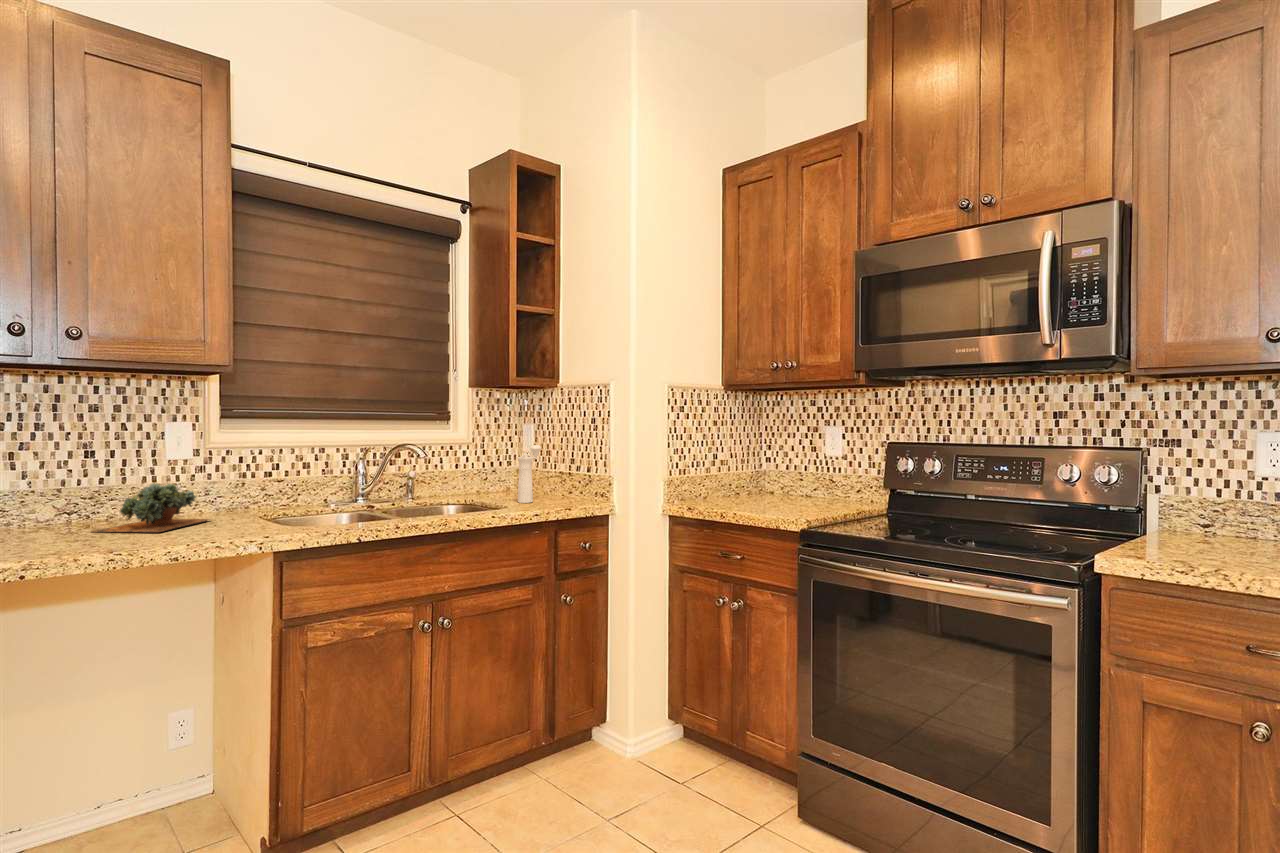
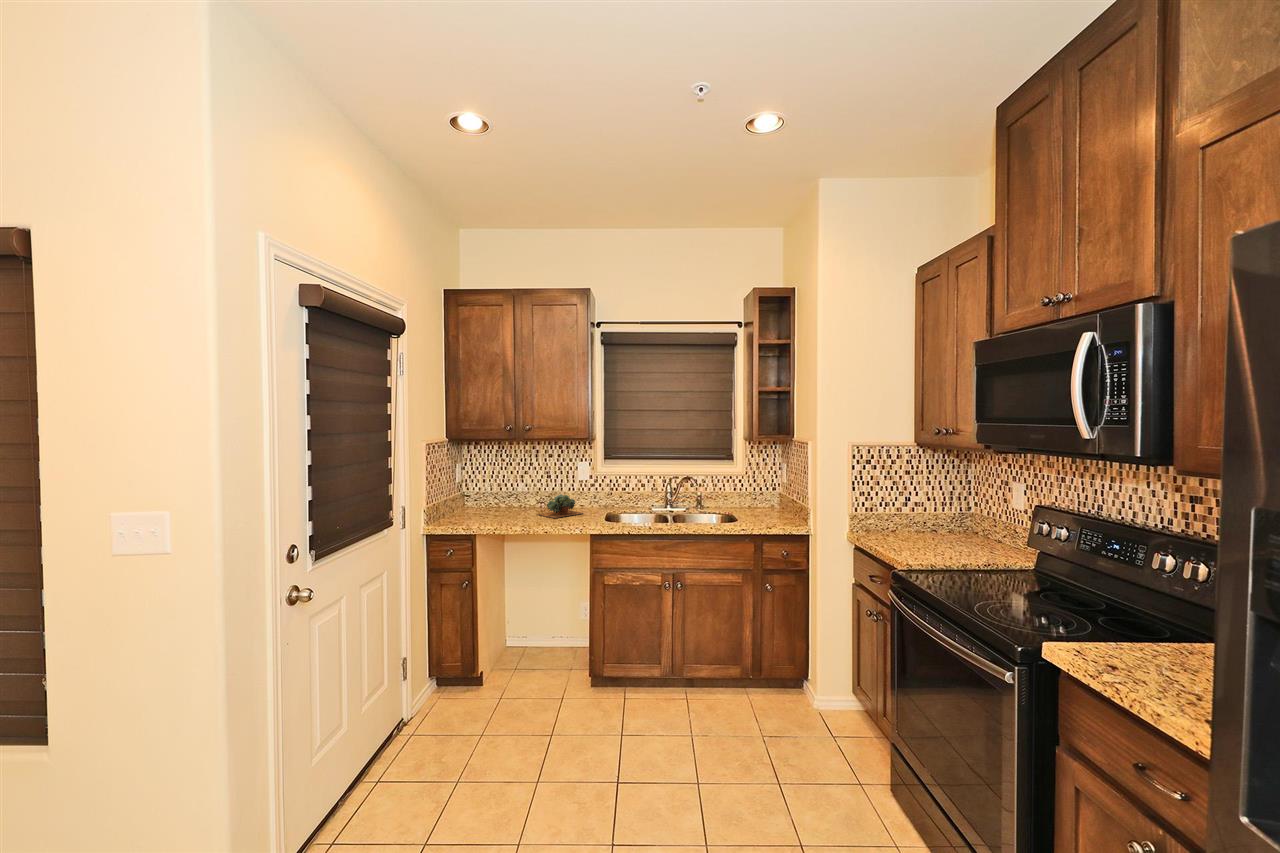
pepper mill: present [518,445,541,503] -> none [754,481,777,521]

